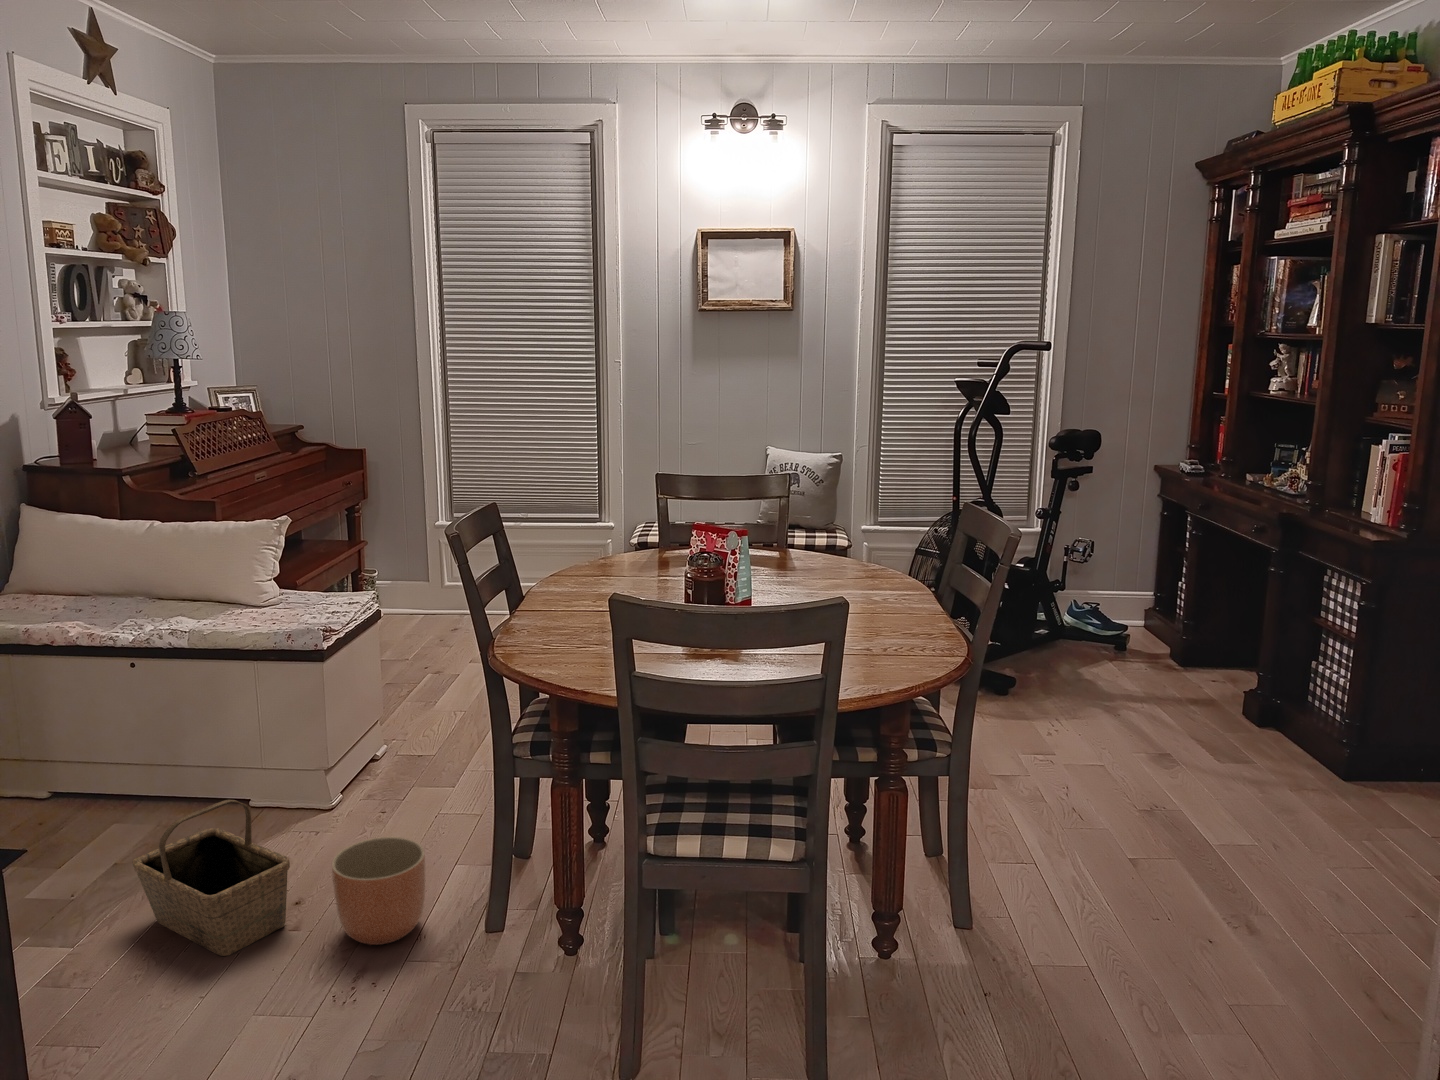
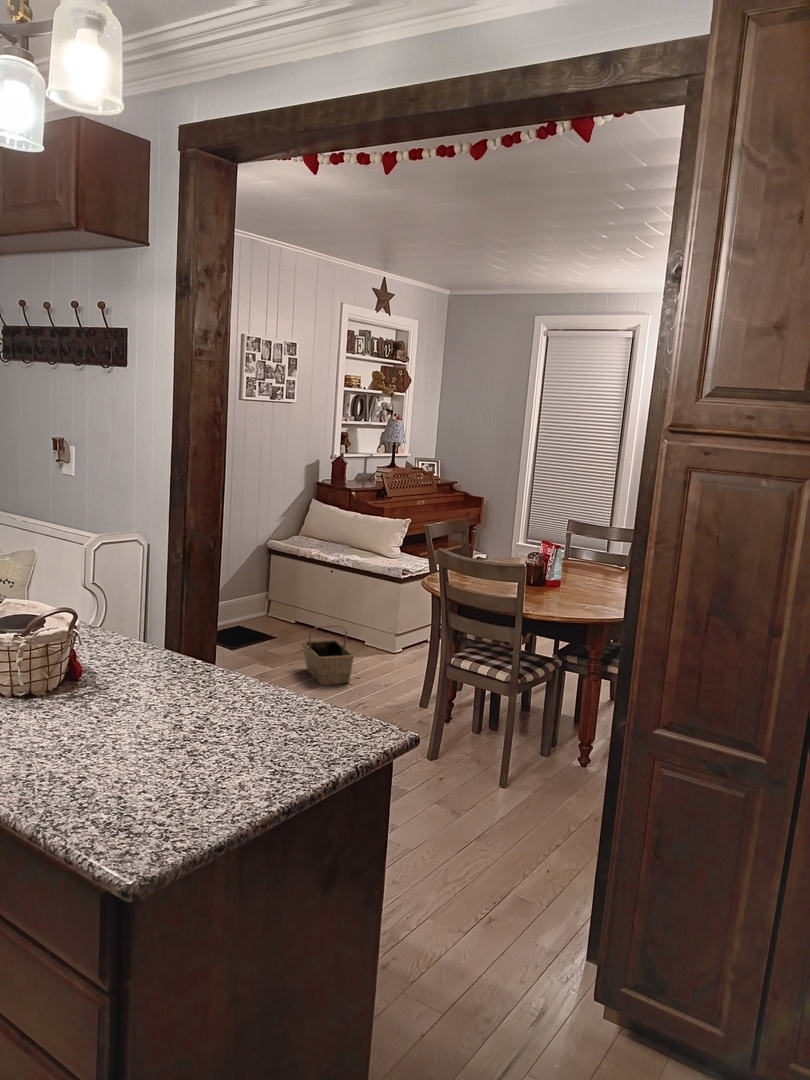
planter: present [332,837,425,945] -> none [365,656,404,699]

